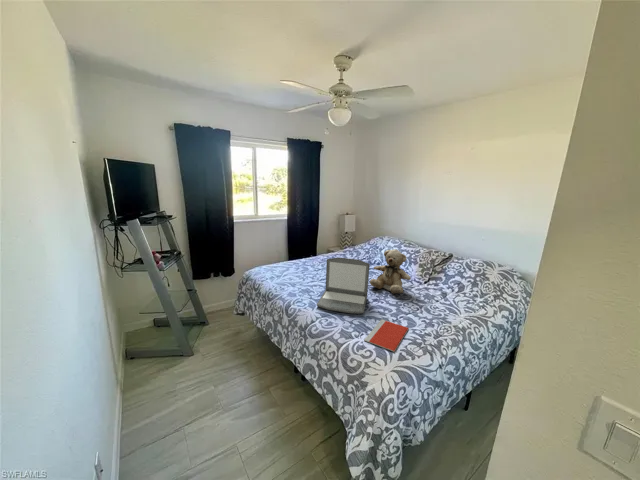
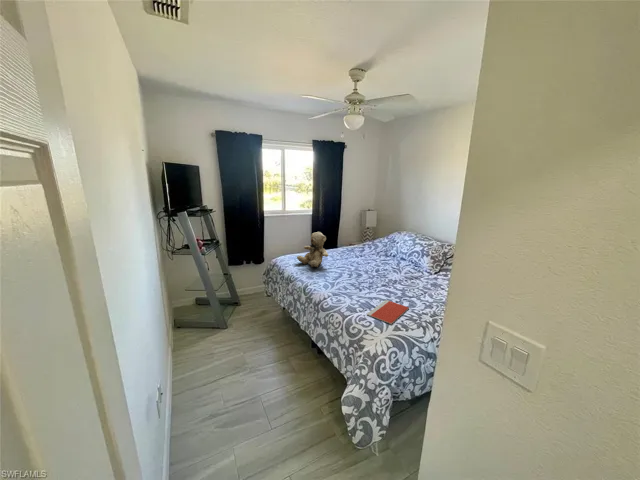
teddy bear: present [370,249,411,294] -> present [297,232,328,268]
laptop: present [317,257,370,314] -> none [330,246,379,295]

